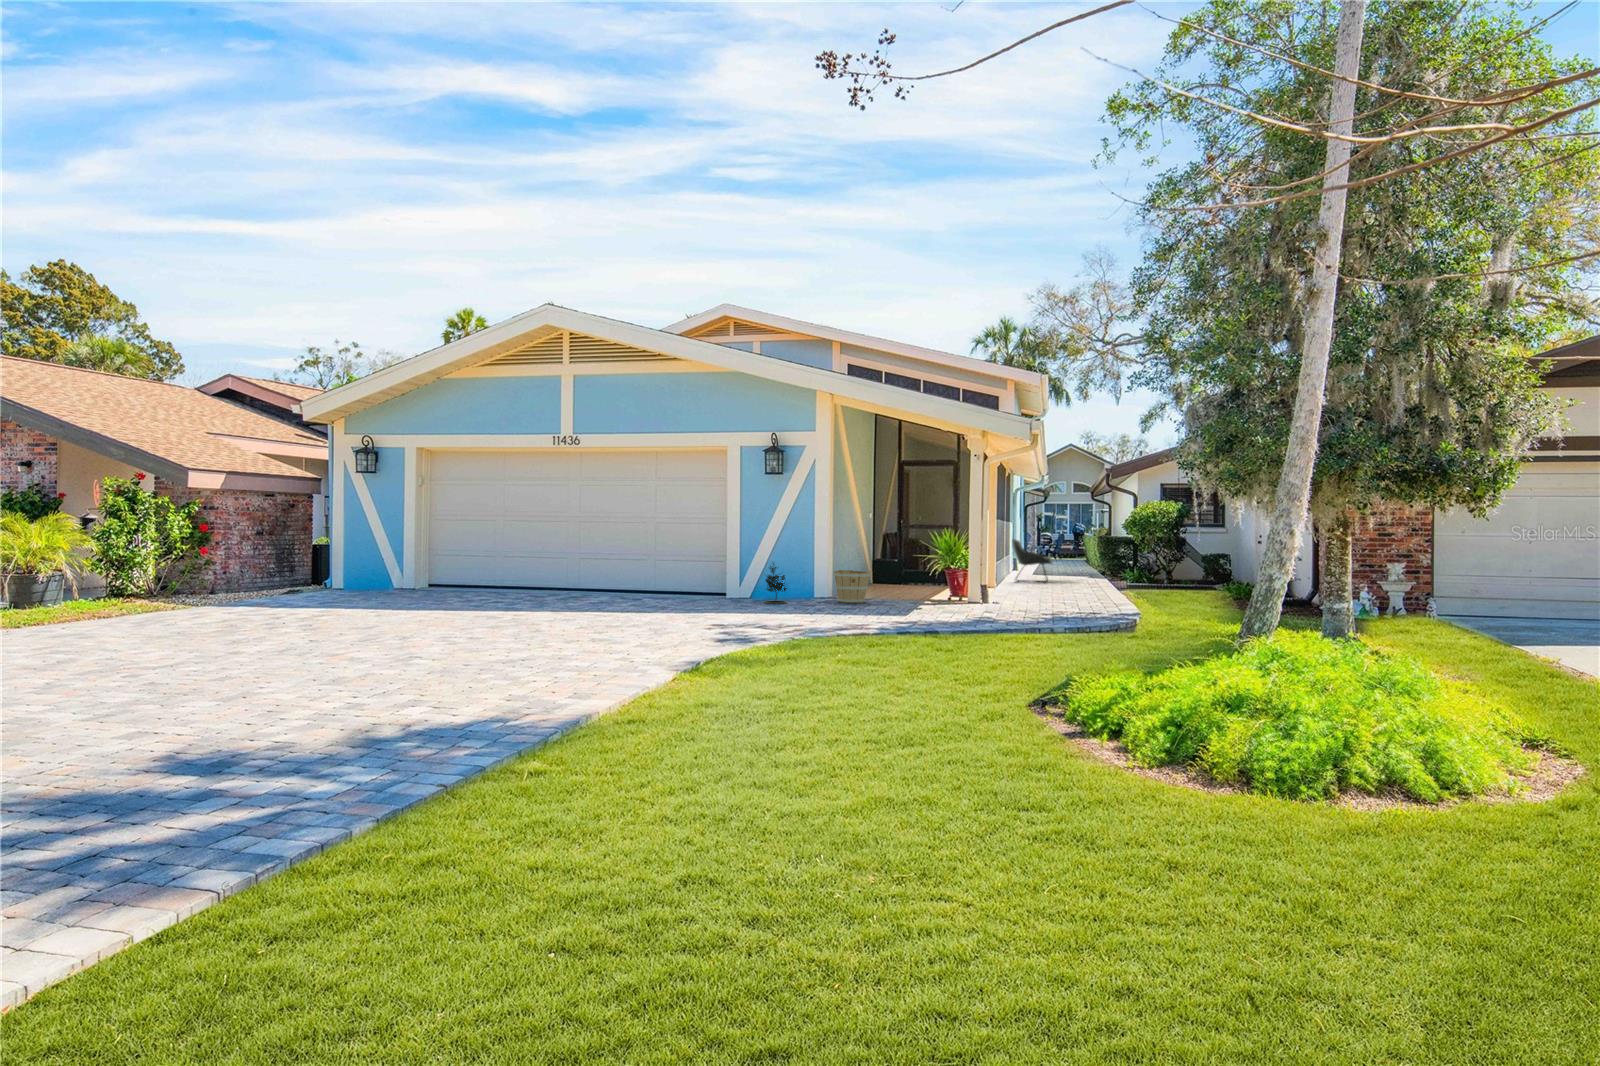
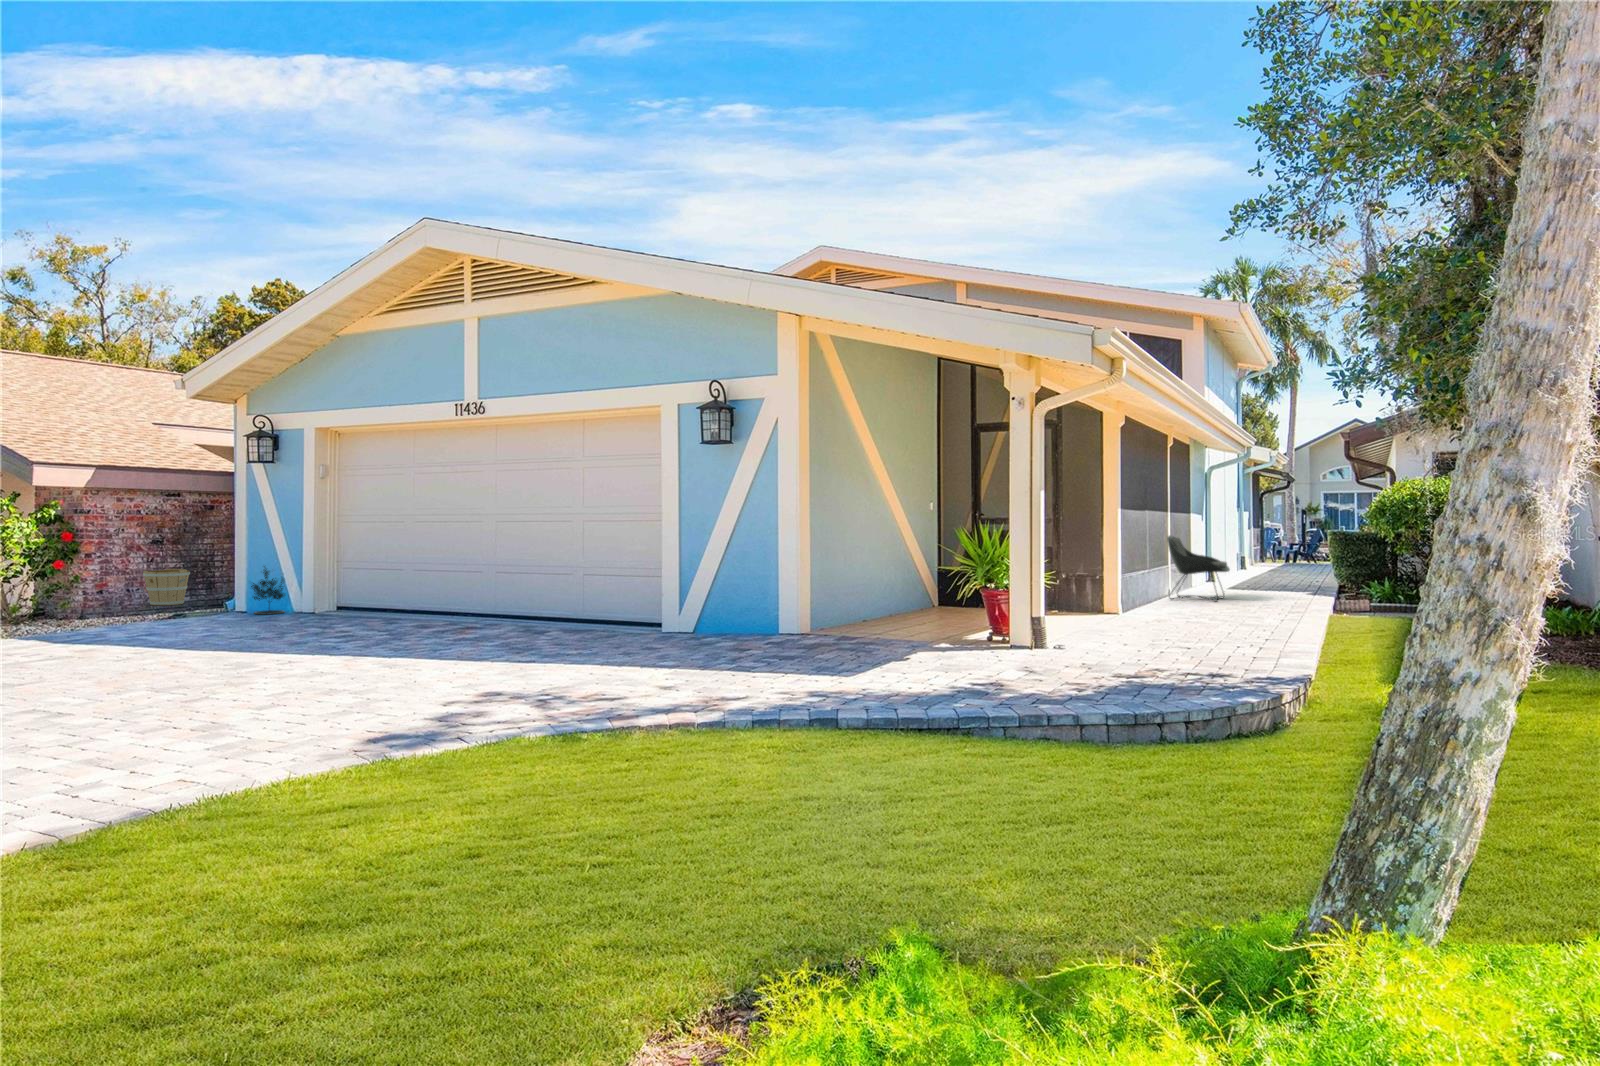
potted tree: present [764,563,787,604] -> present [251,566,285,615]
wooden bucket: present [833,570,870,603] -> present [143,569,190,606]

